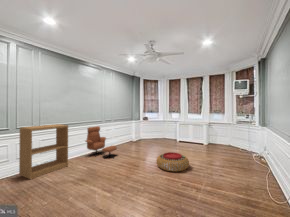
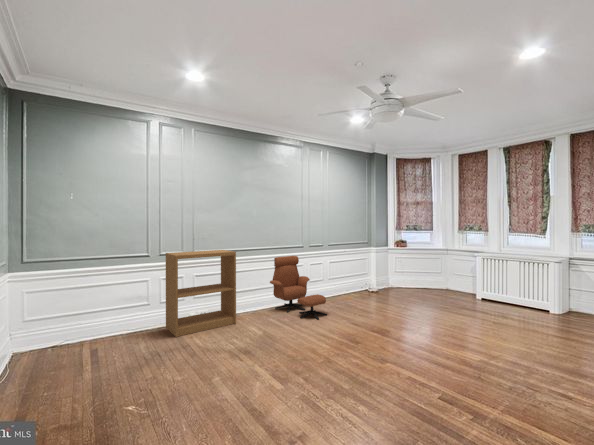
pouf: present [156,152,189,172] -> none [399,321,480,368]

